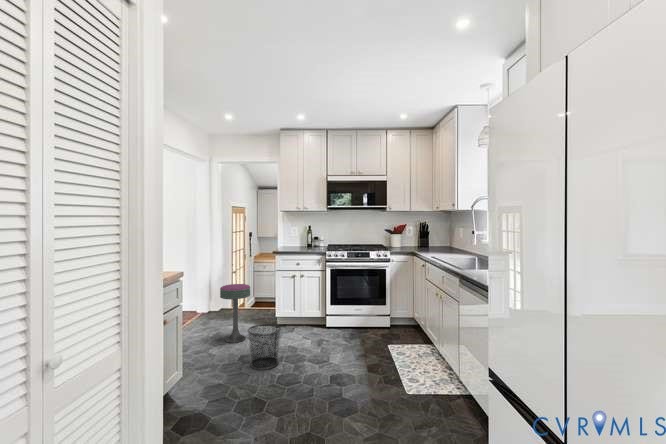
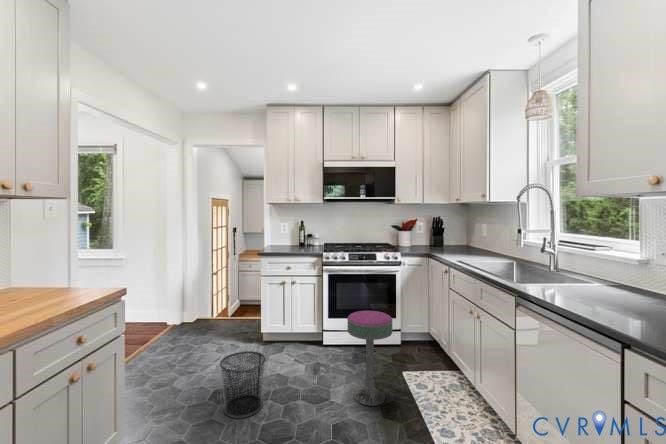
bar stool: present [220,284,250,343] -> present [347,311,392,406]

